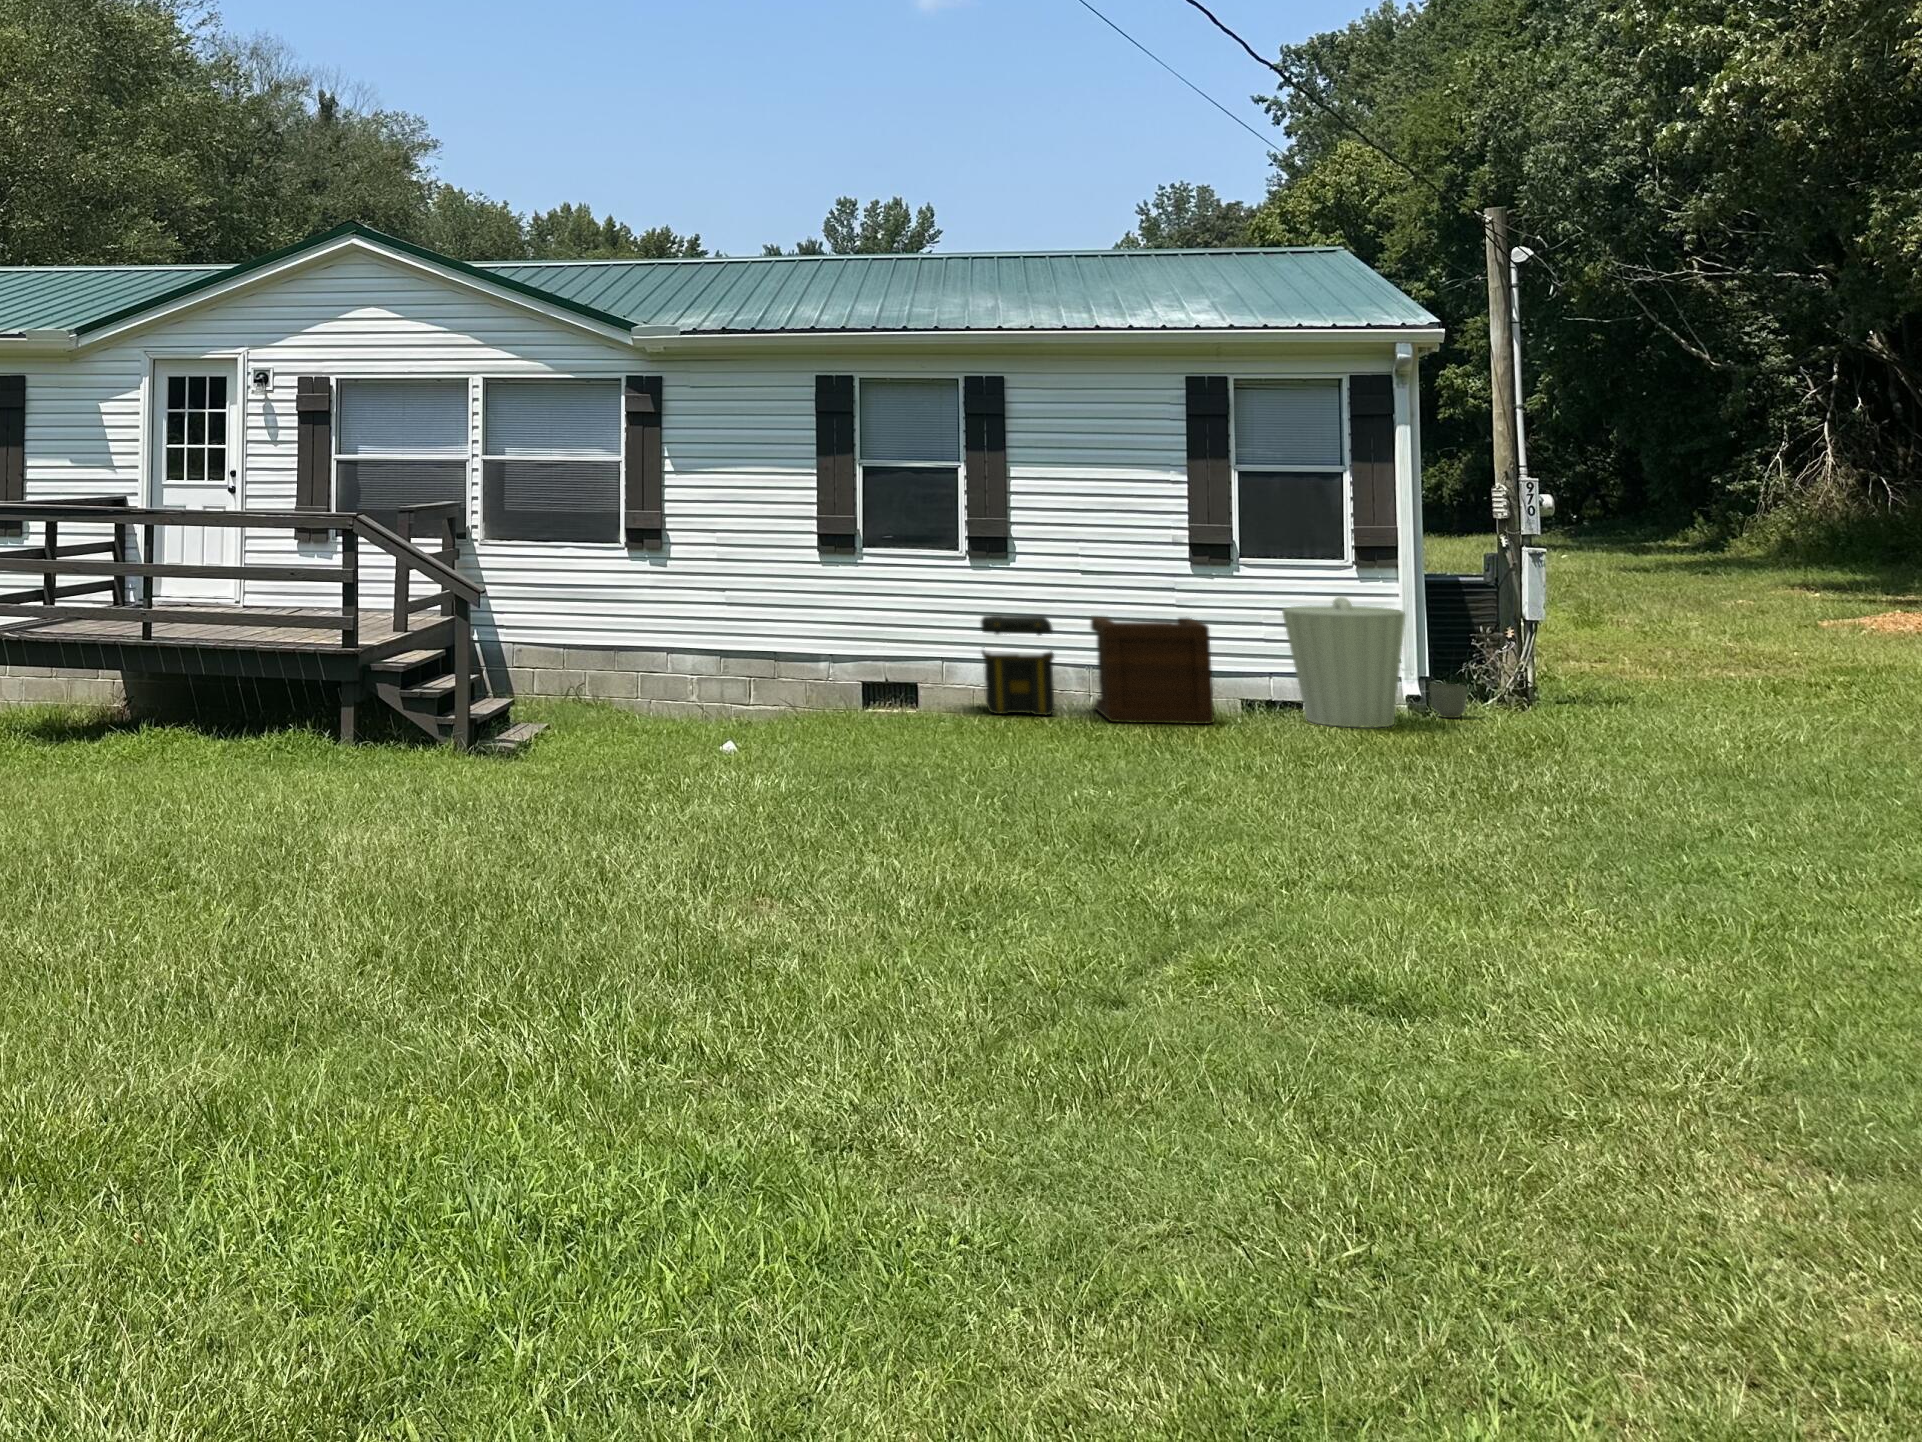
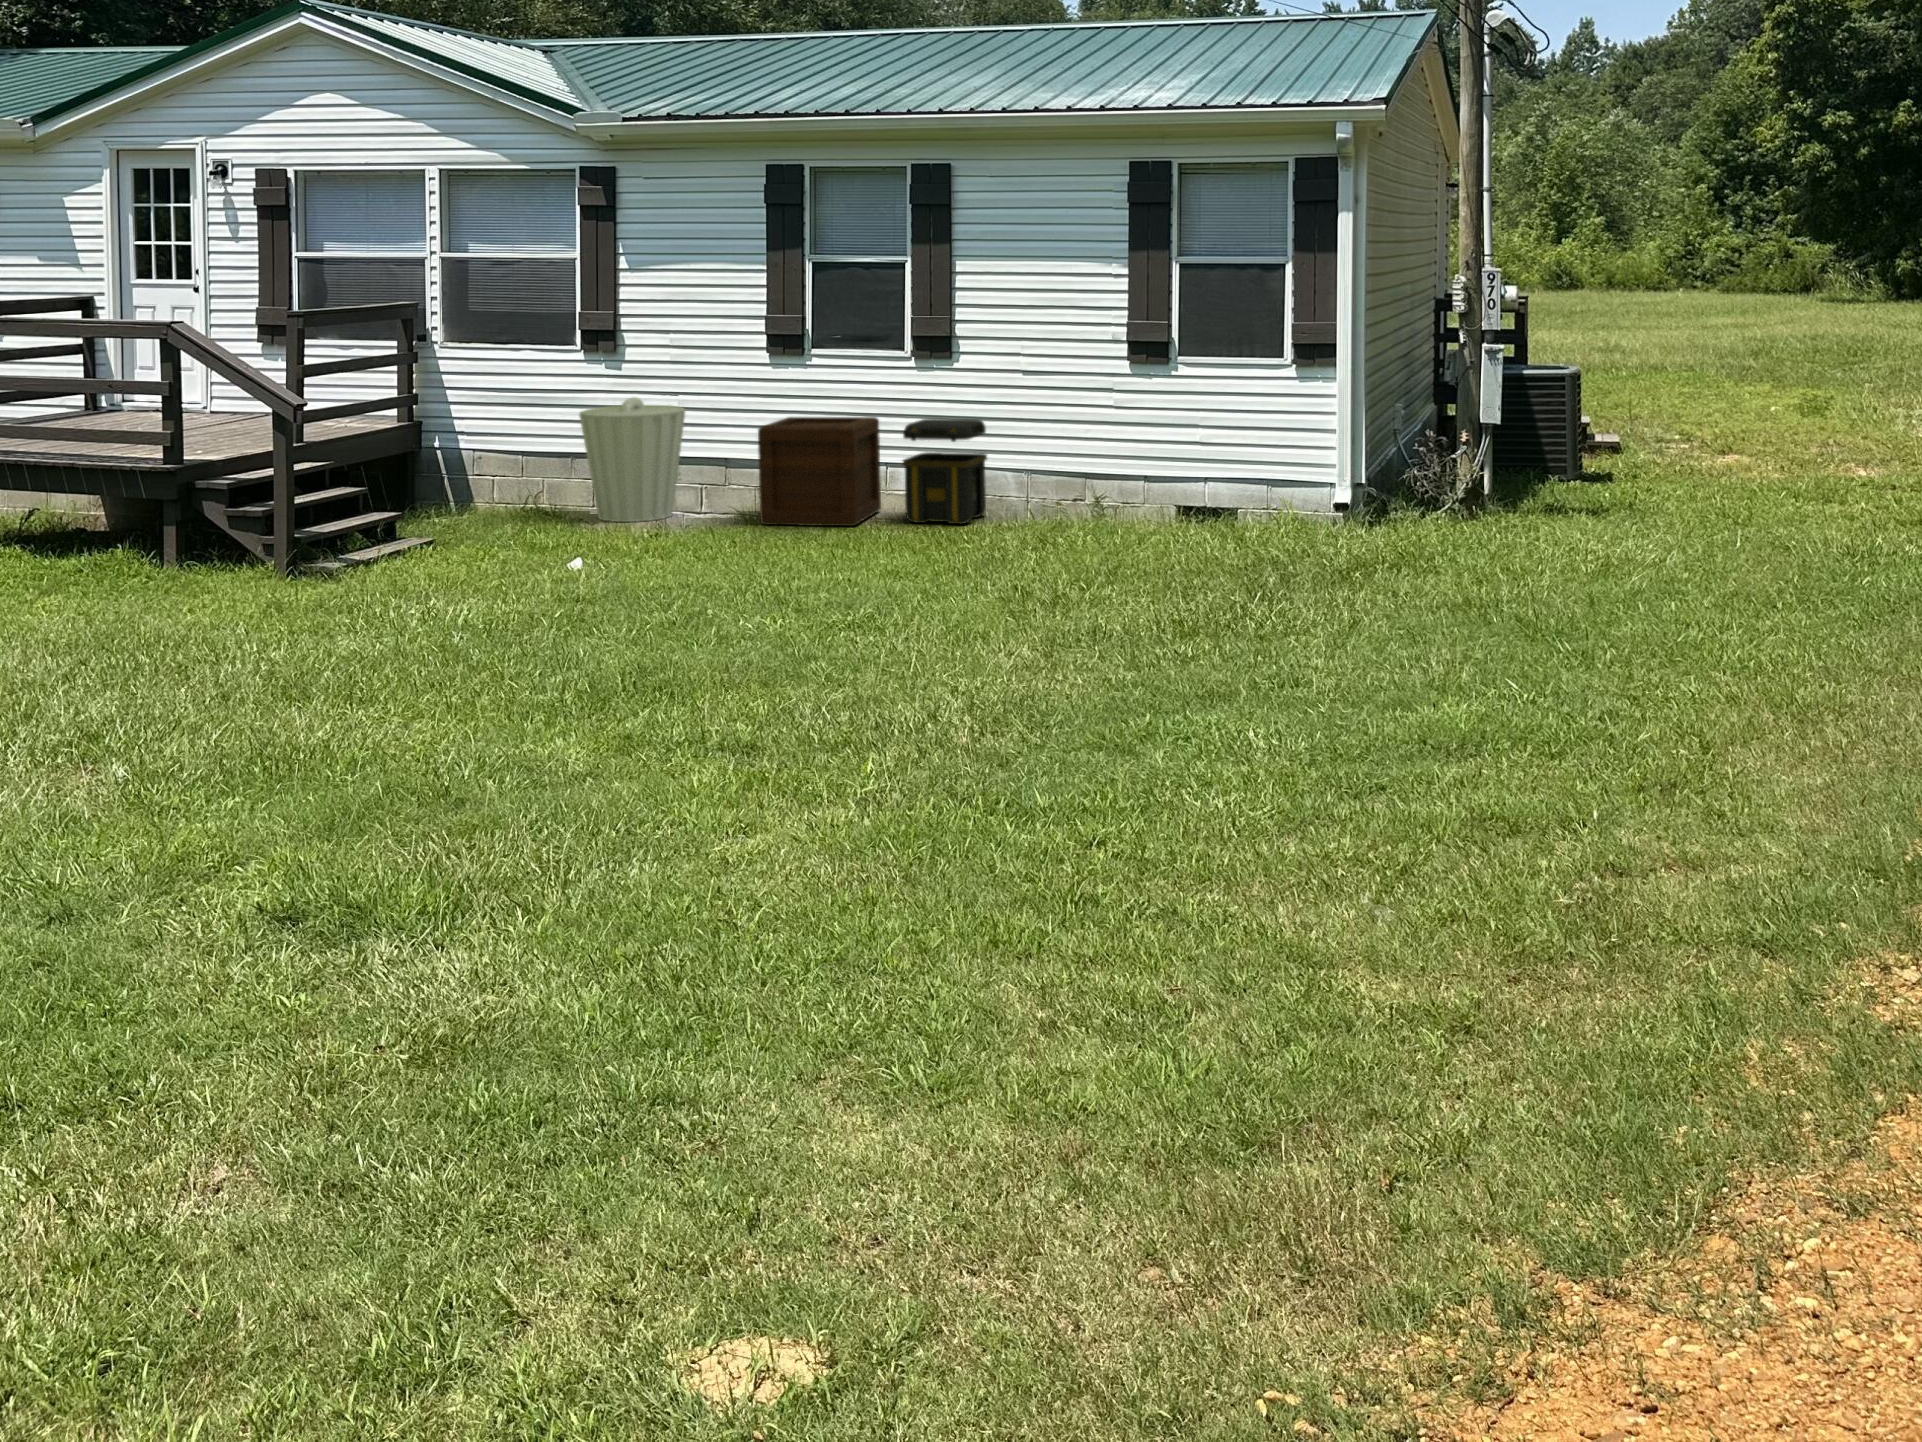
trash can: present [1282,597,1405,728] -> present [579,397,685,522]
wooden crate: present [1091,617,1214,724] -> present [758,417,881,526]
planter: present [1430,684,1467,718] -> none [1358,493,1393,530]

